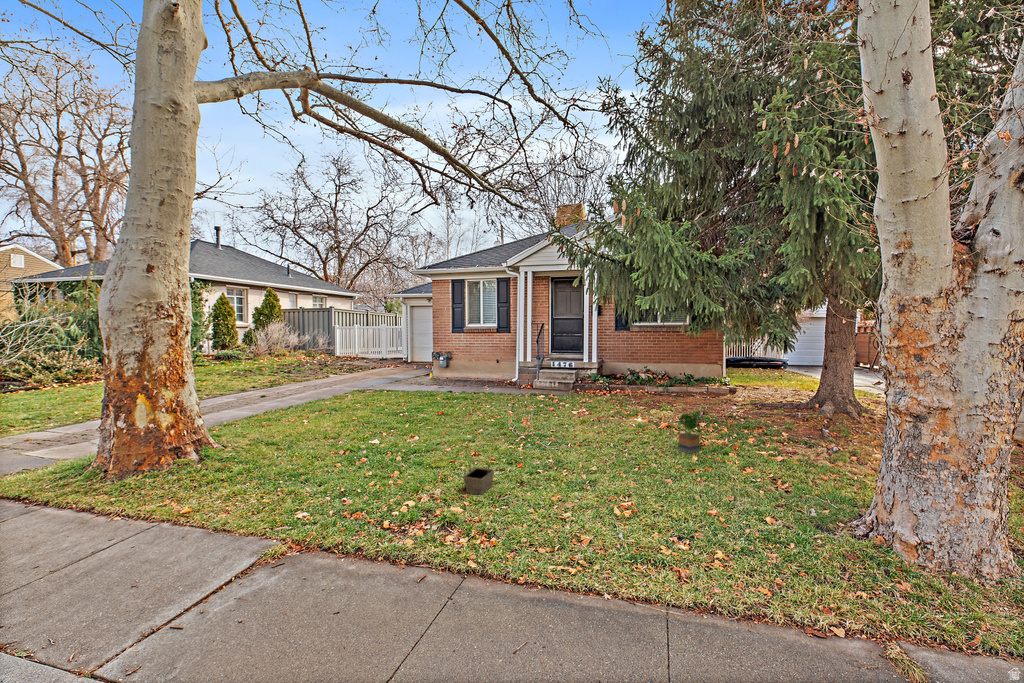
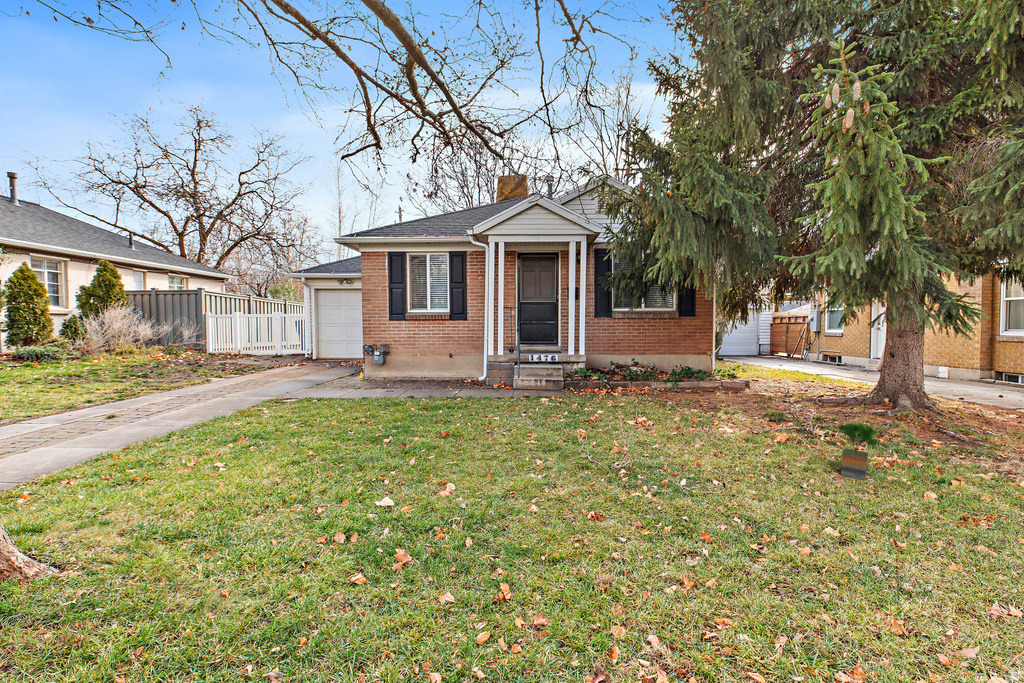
basket: present [463,460,494,495] -> none [688,559,754,639]

